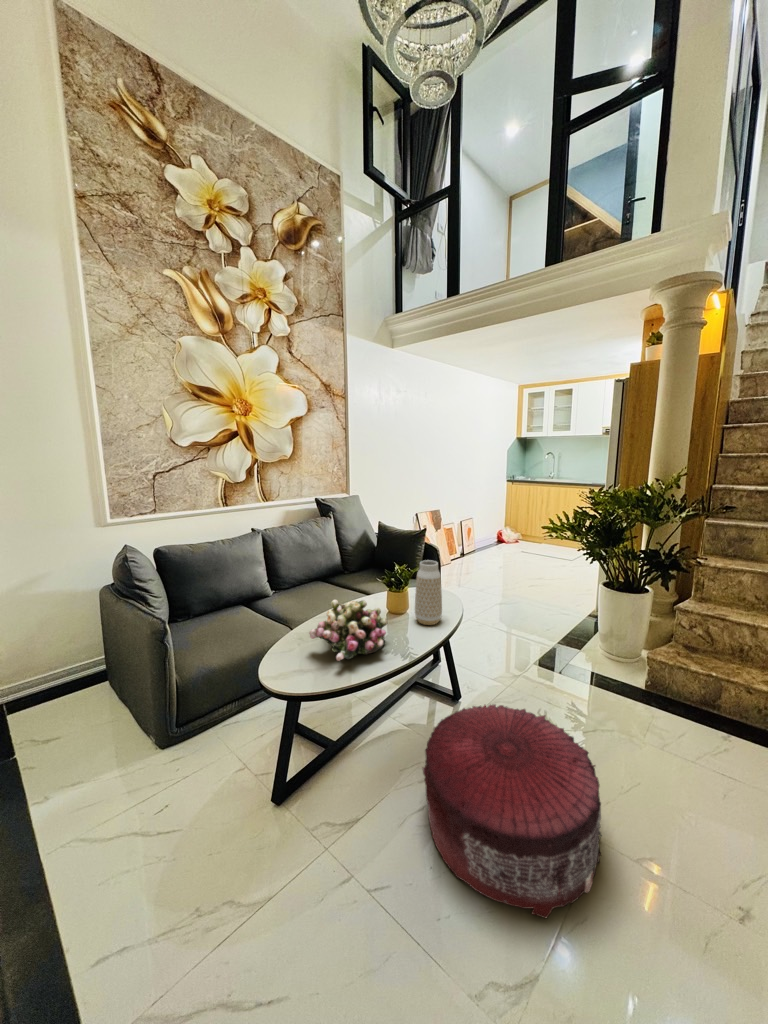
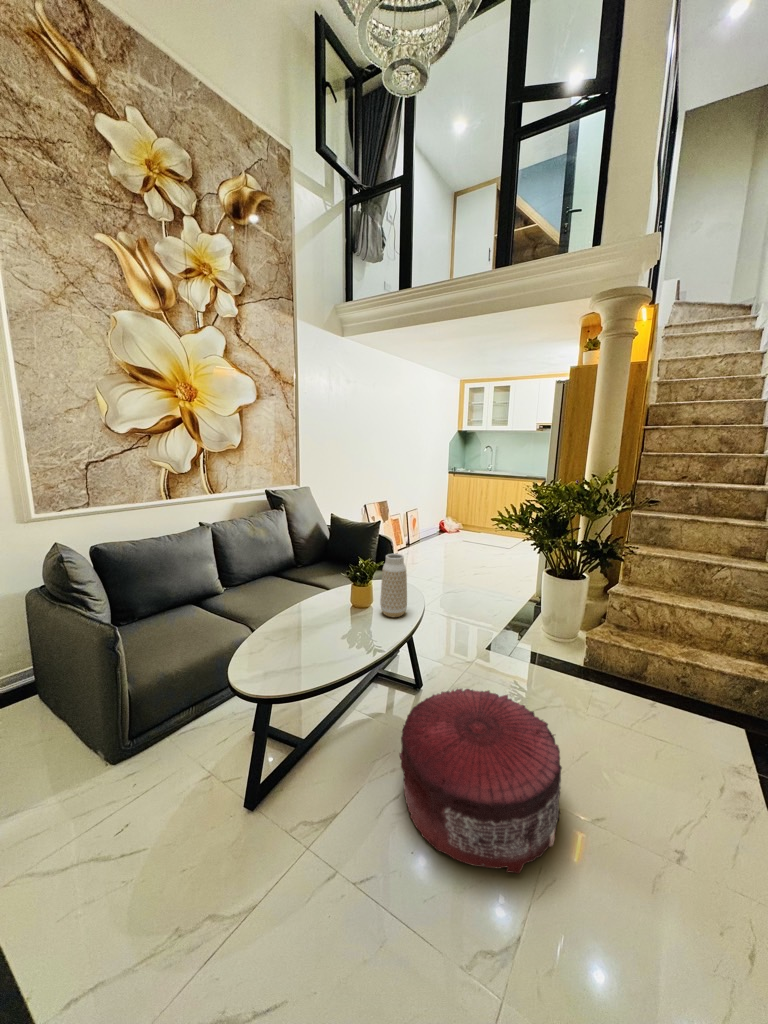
flower arrangement: present [309,600,387,661] -> none [280,595,357,657]

